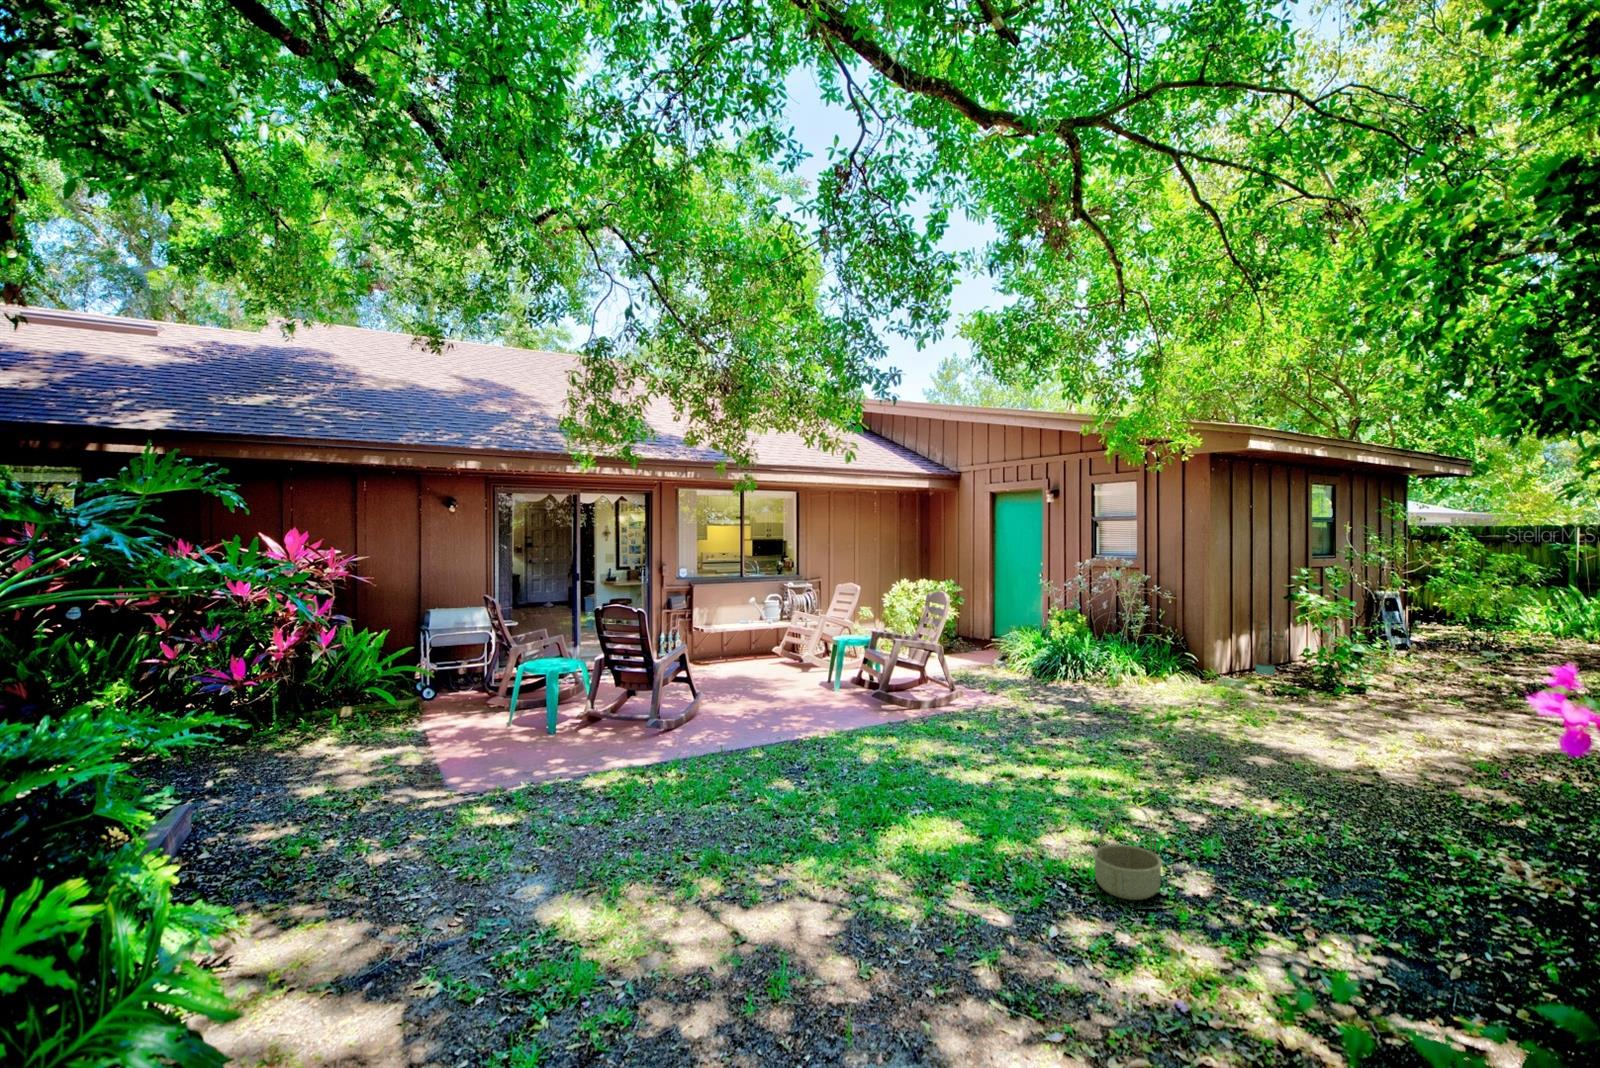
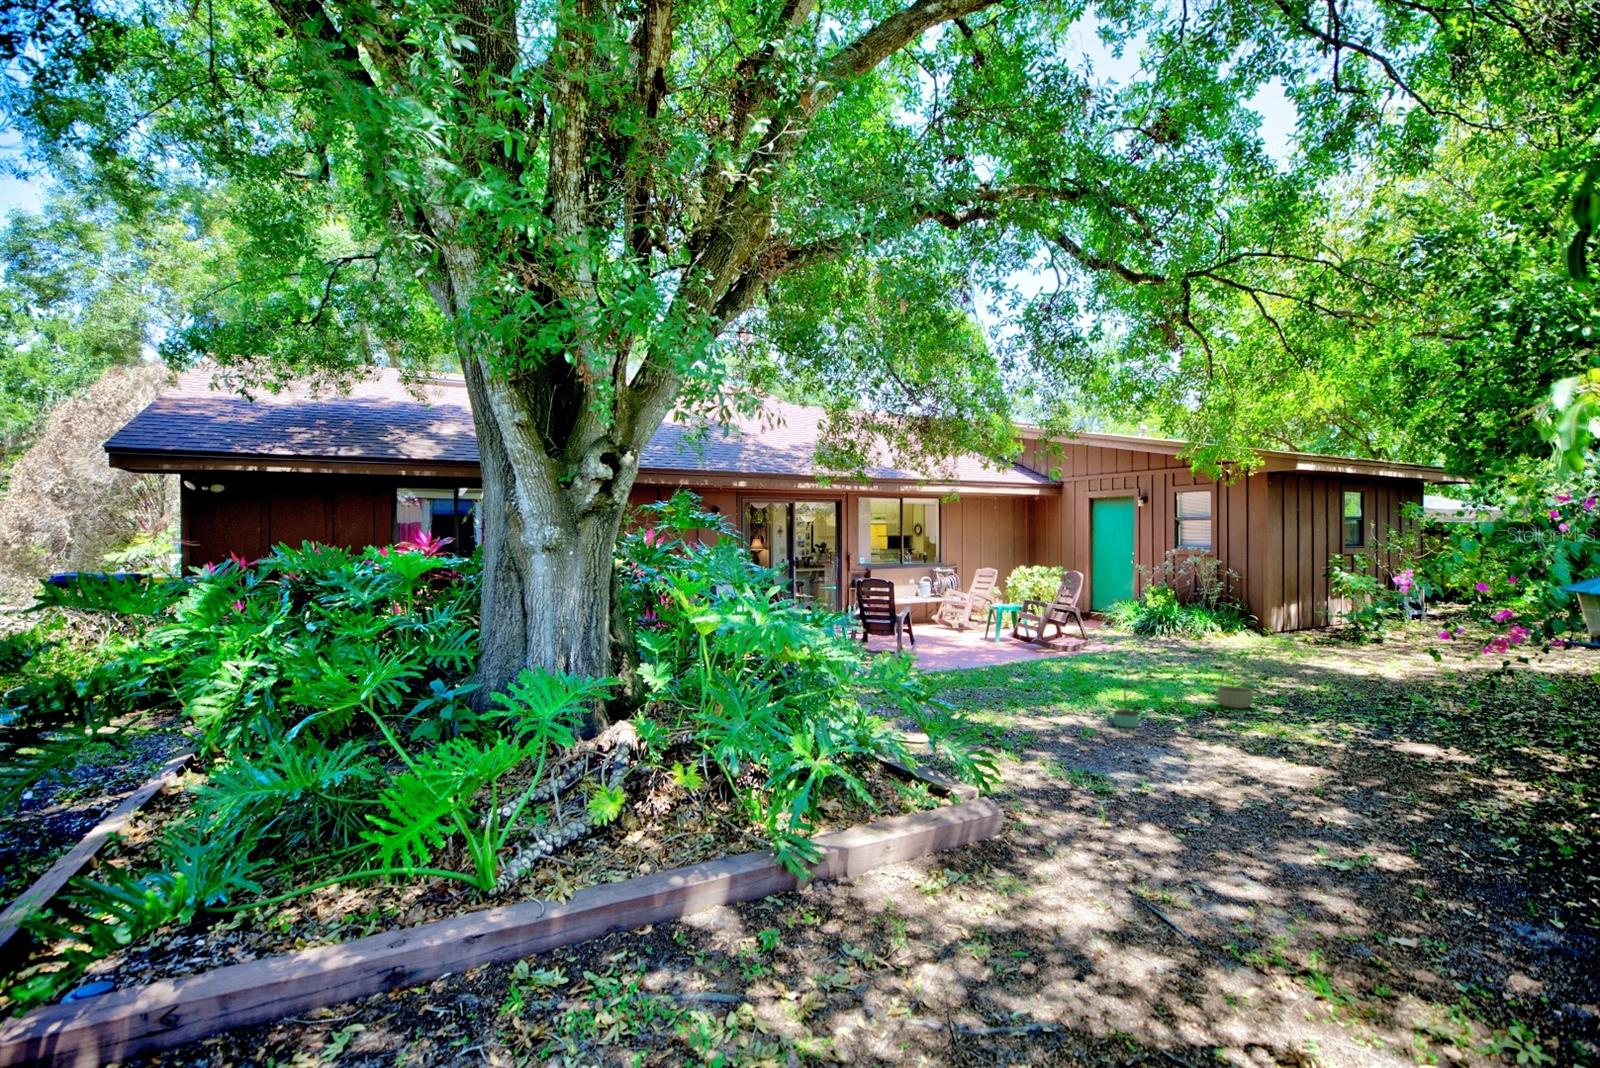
potted plant: present [1256,623,1284,675] -> present [1111,651,1151,727]

